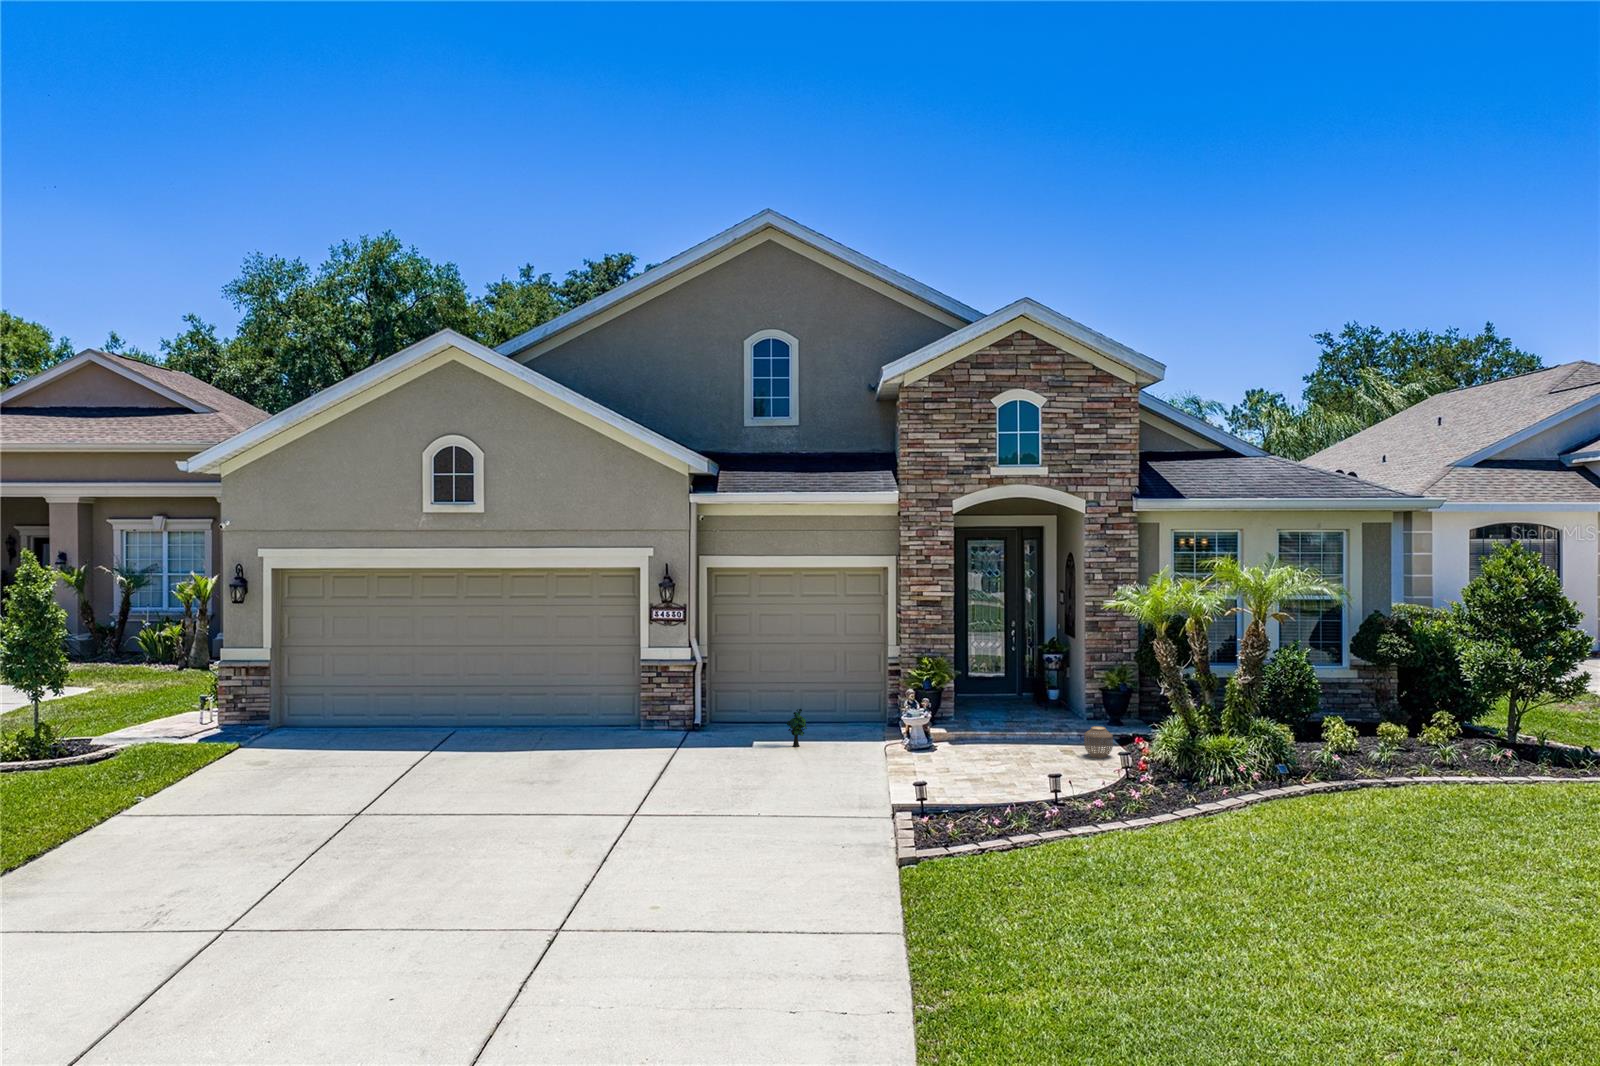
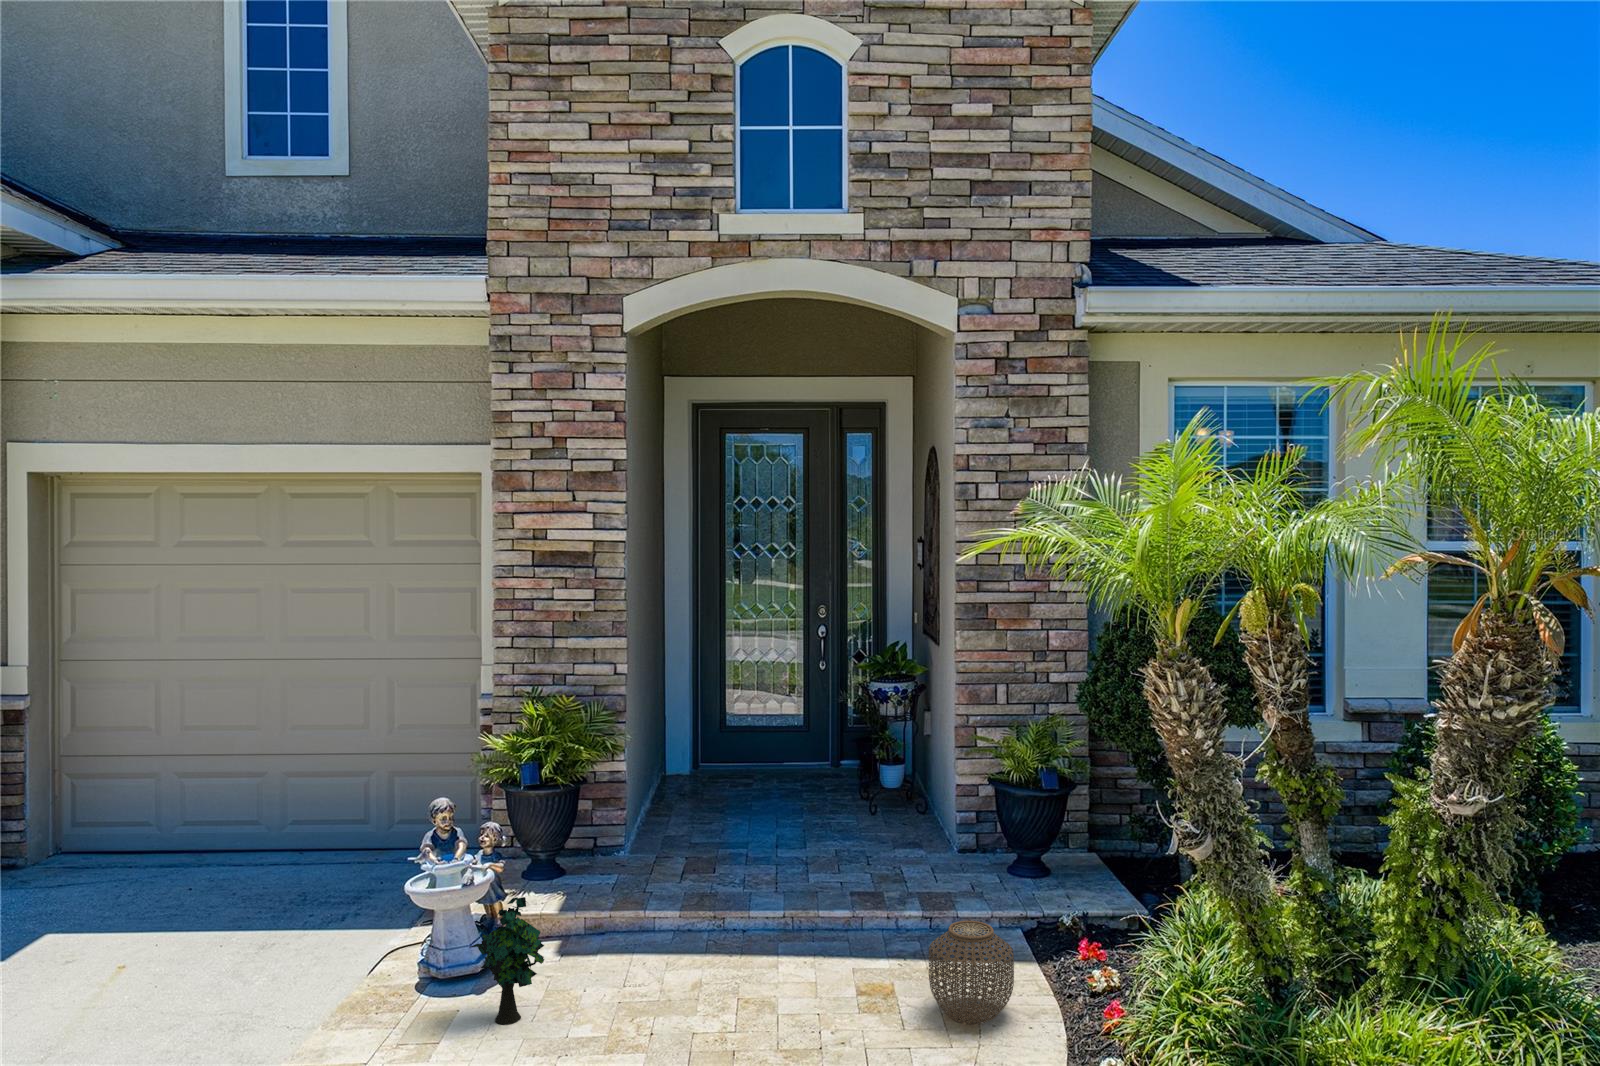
decorative plant: present [786,709,807,747] -> present [470,897,544,1024]

